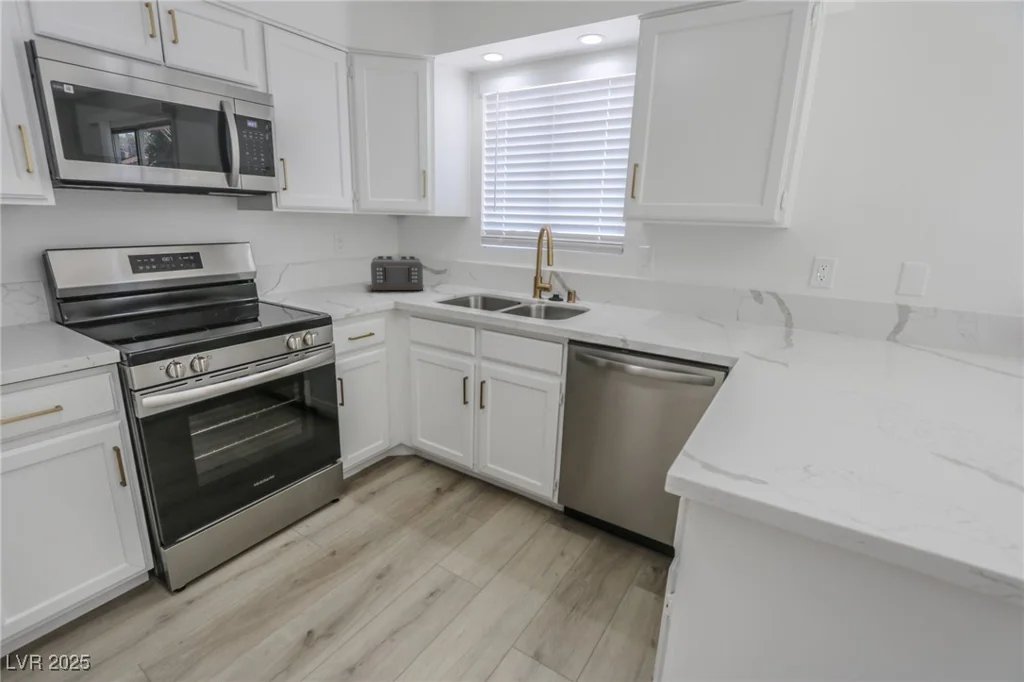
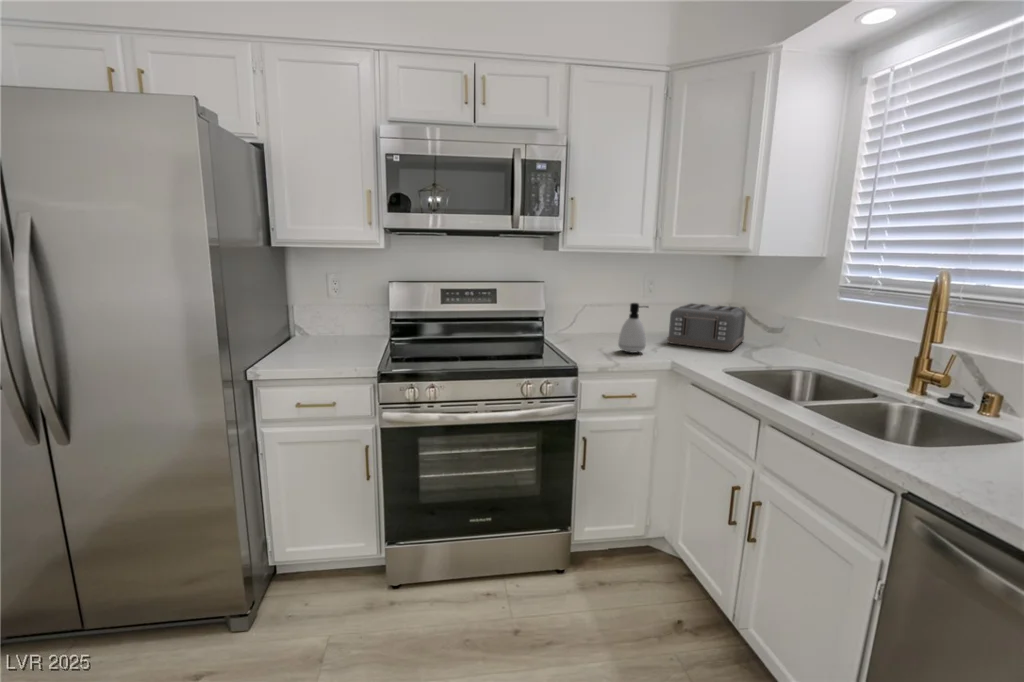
soap dispenser: none [344,257,368,300] -> present [618,303,648,353]

